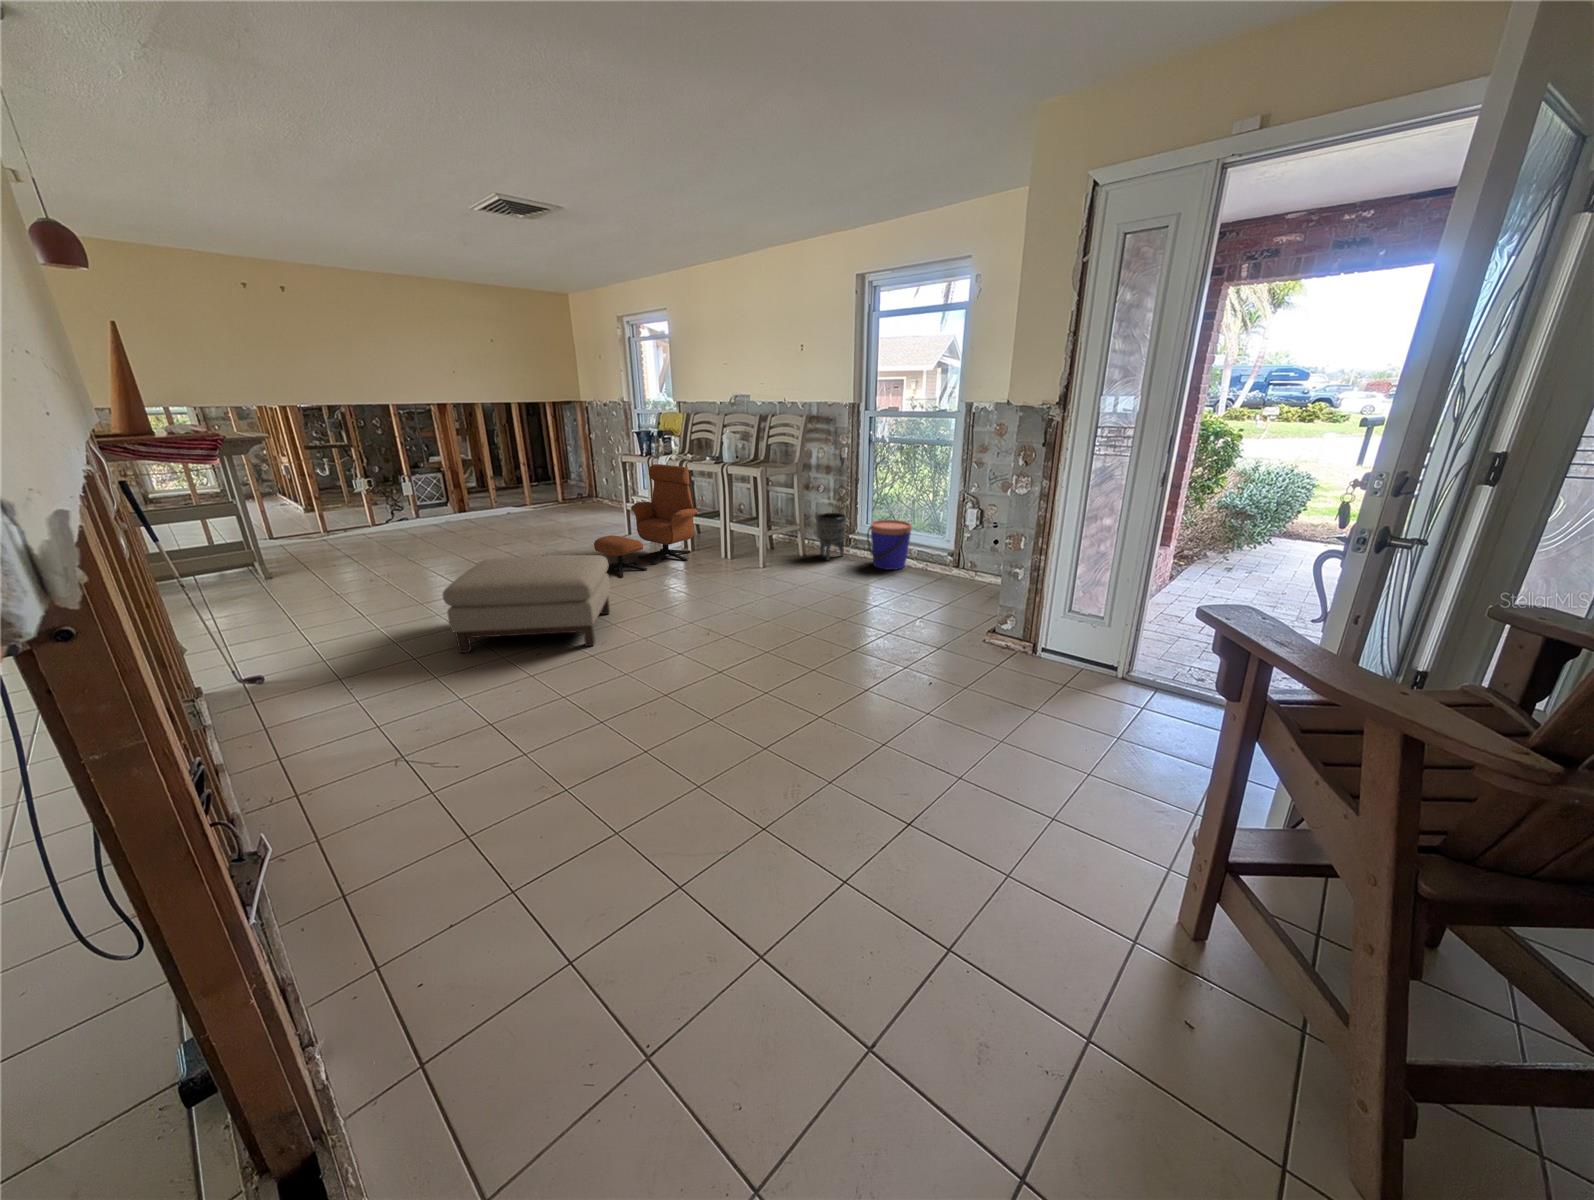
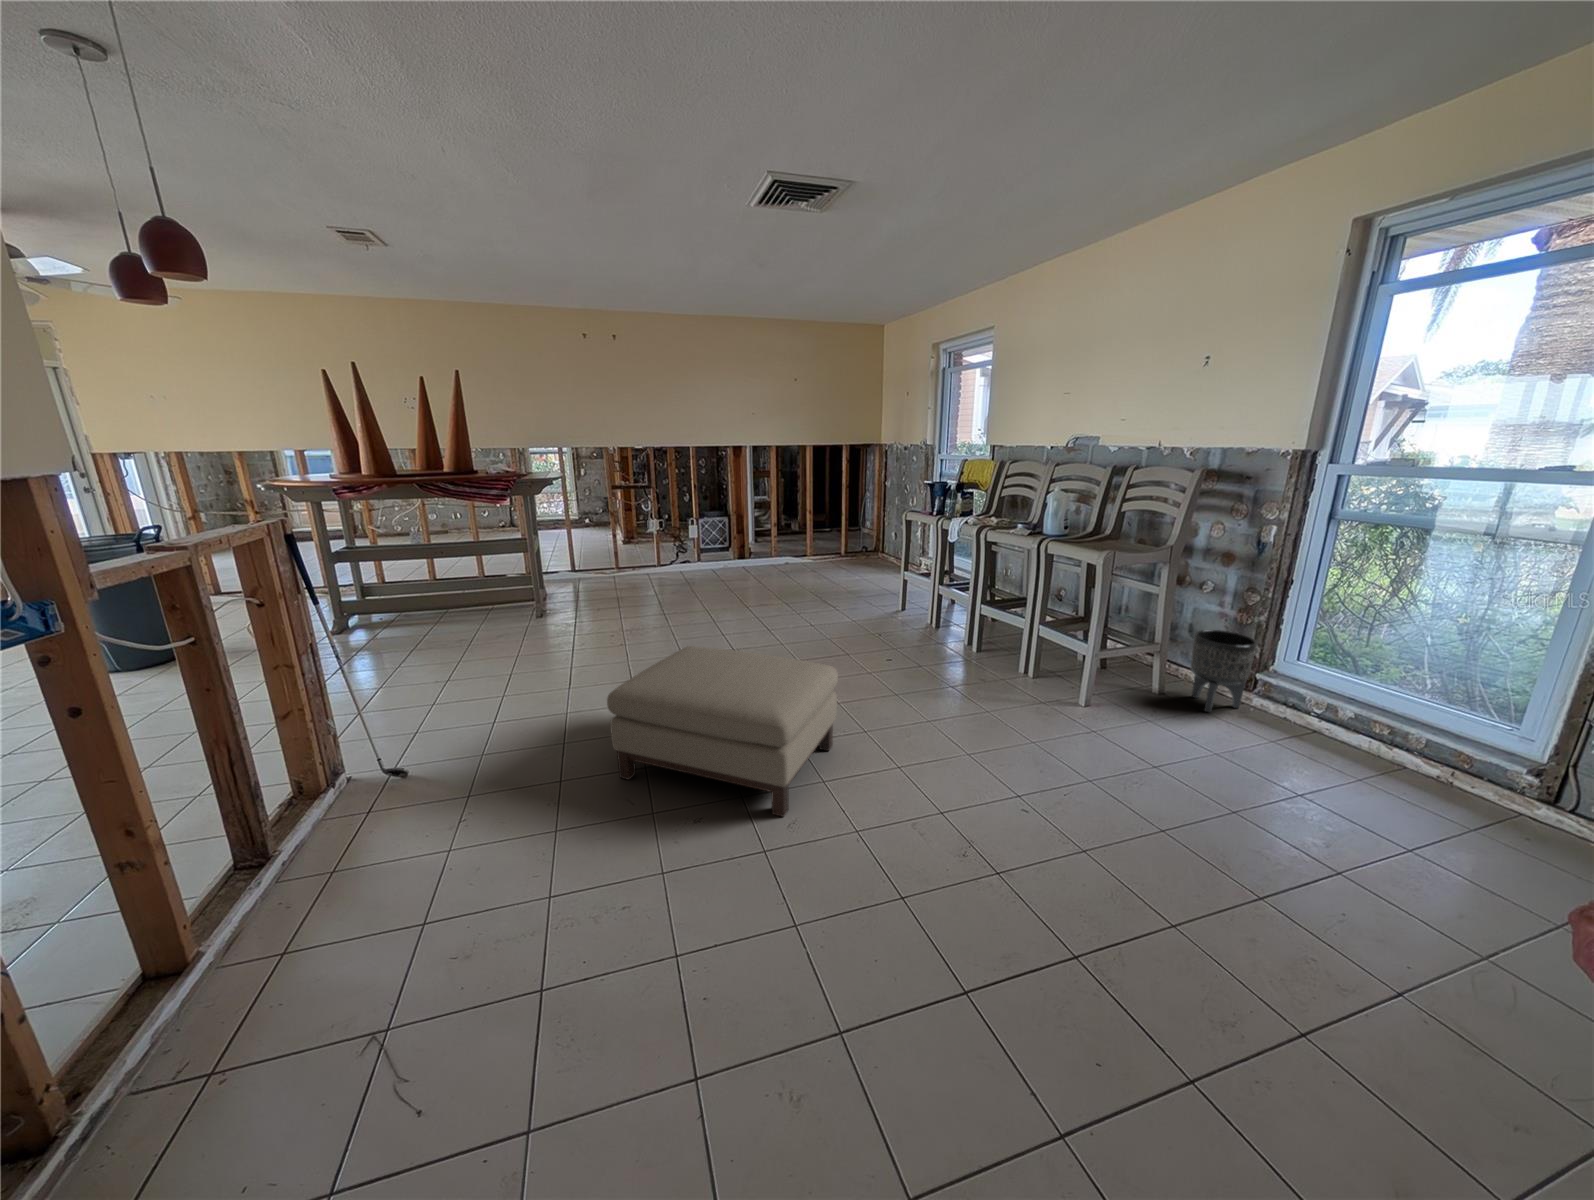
lounge chair: present [594,464,698,578] -> none [838,529,993,683]
bucket: present [867,520,912,570] -> none [1303,662,1420,765]

